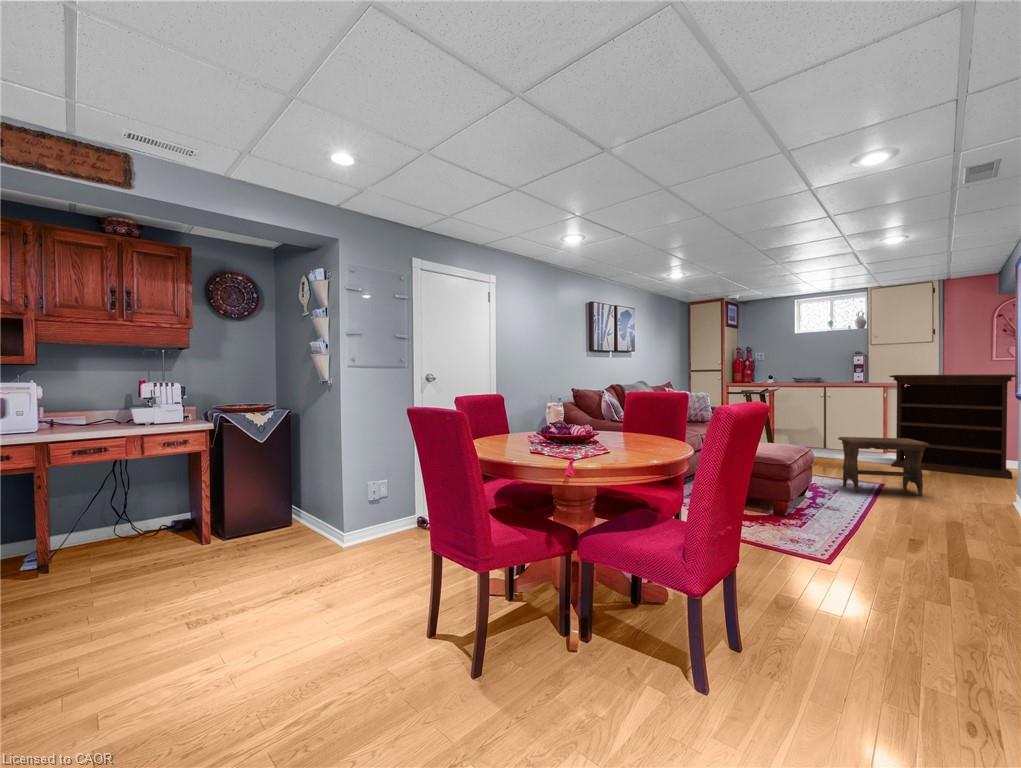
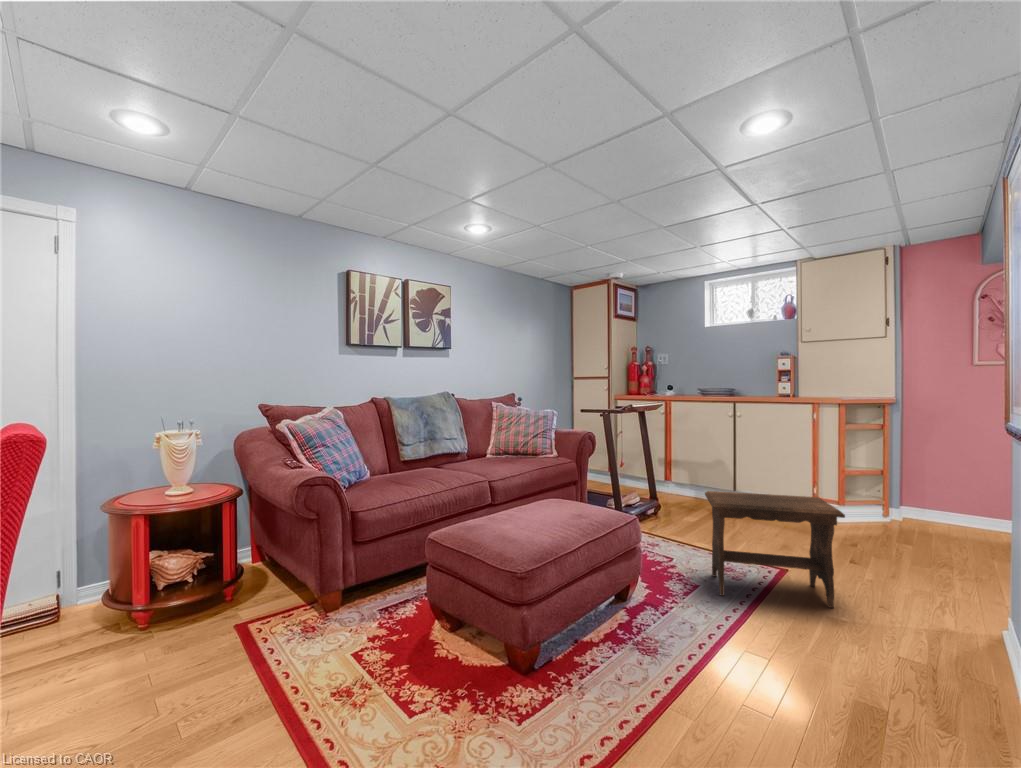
bookshelf: present [889,374,1017,479] -> none [816,386,1008,561]

